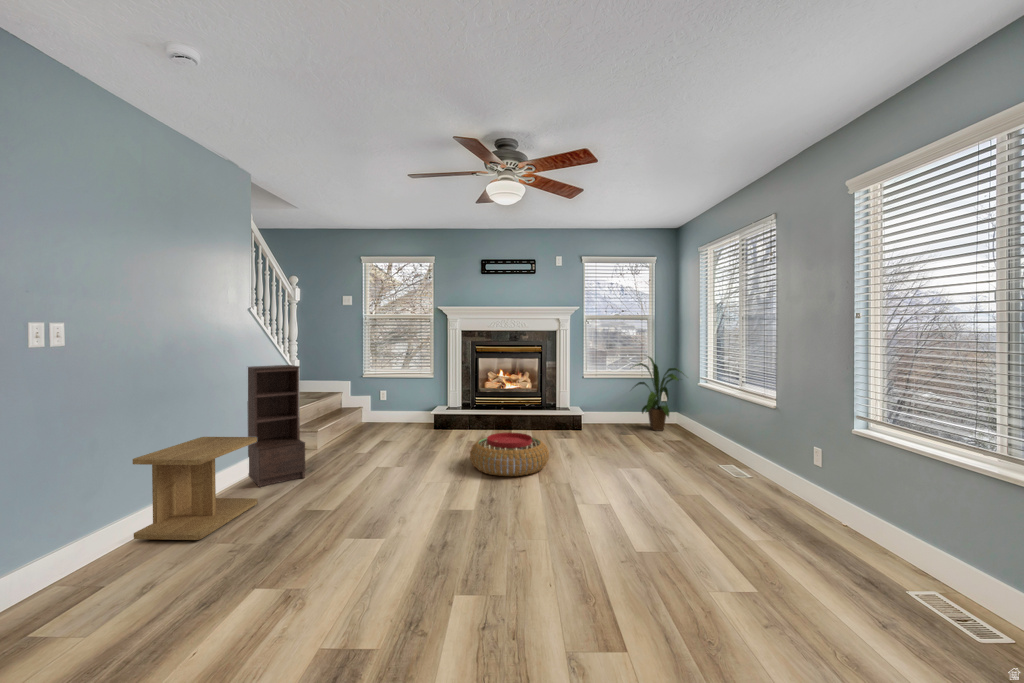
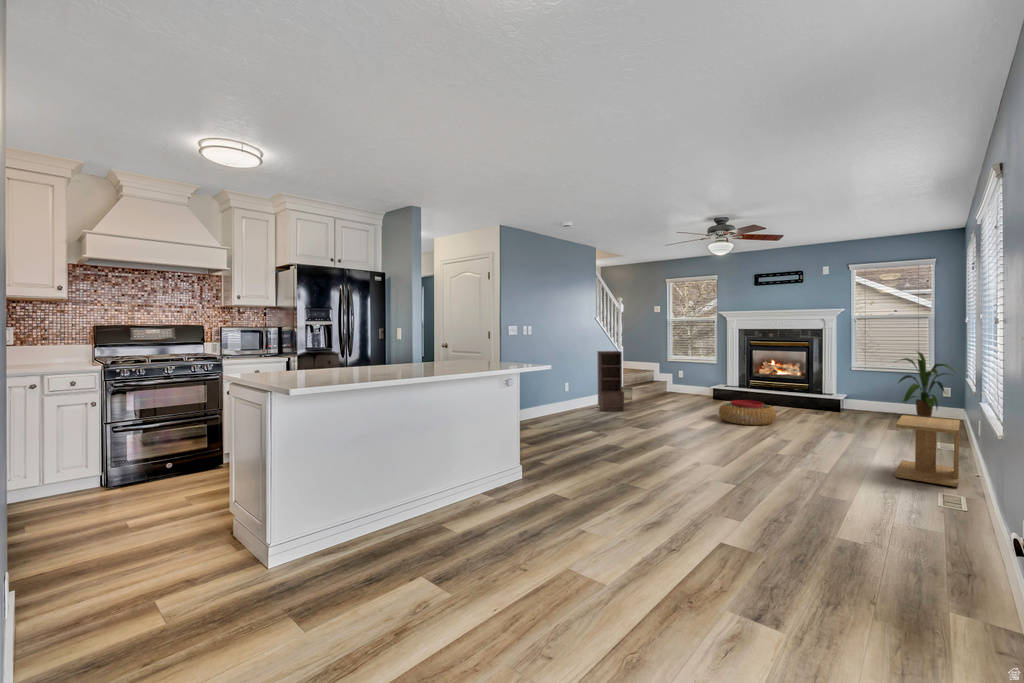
side table: present [133,437,258,540] -> present [895,415,960,487]

